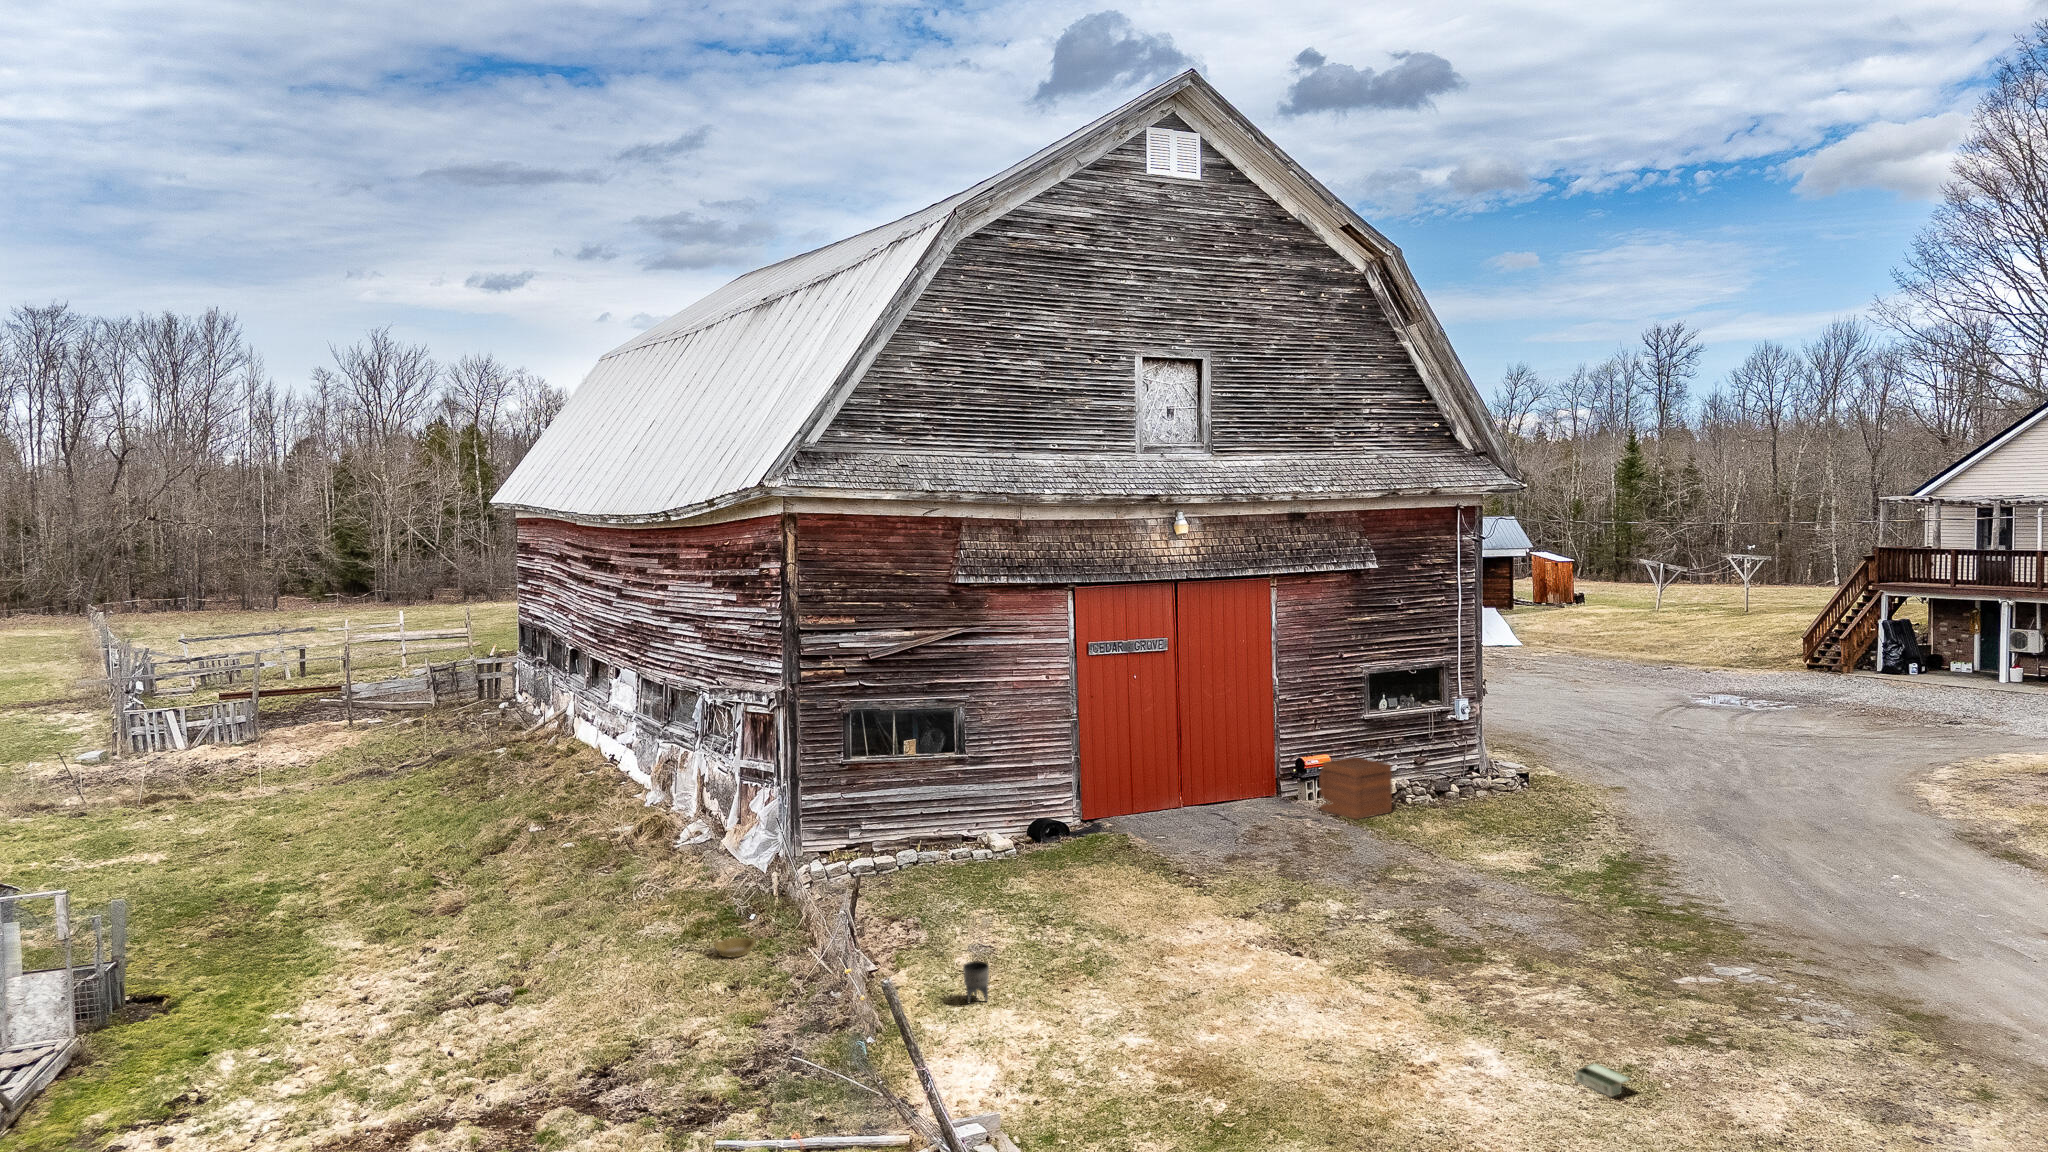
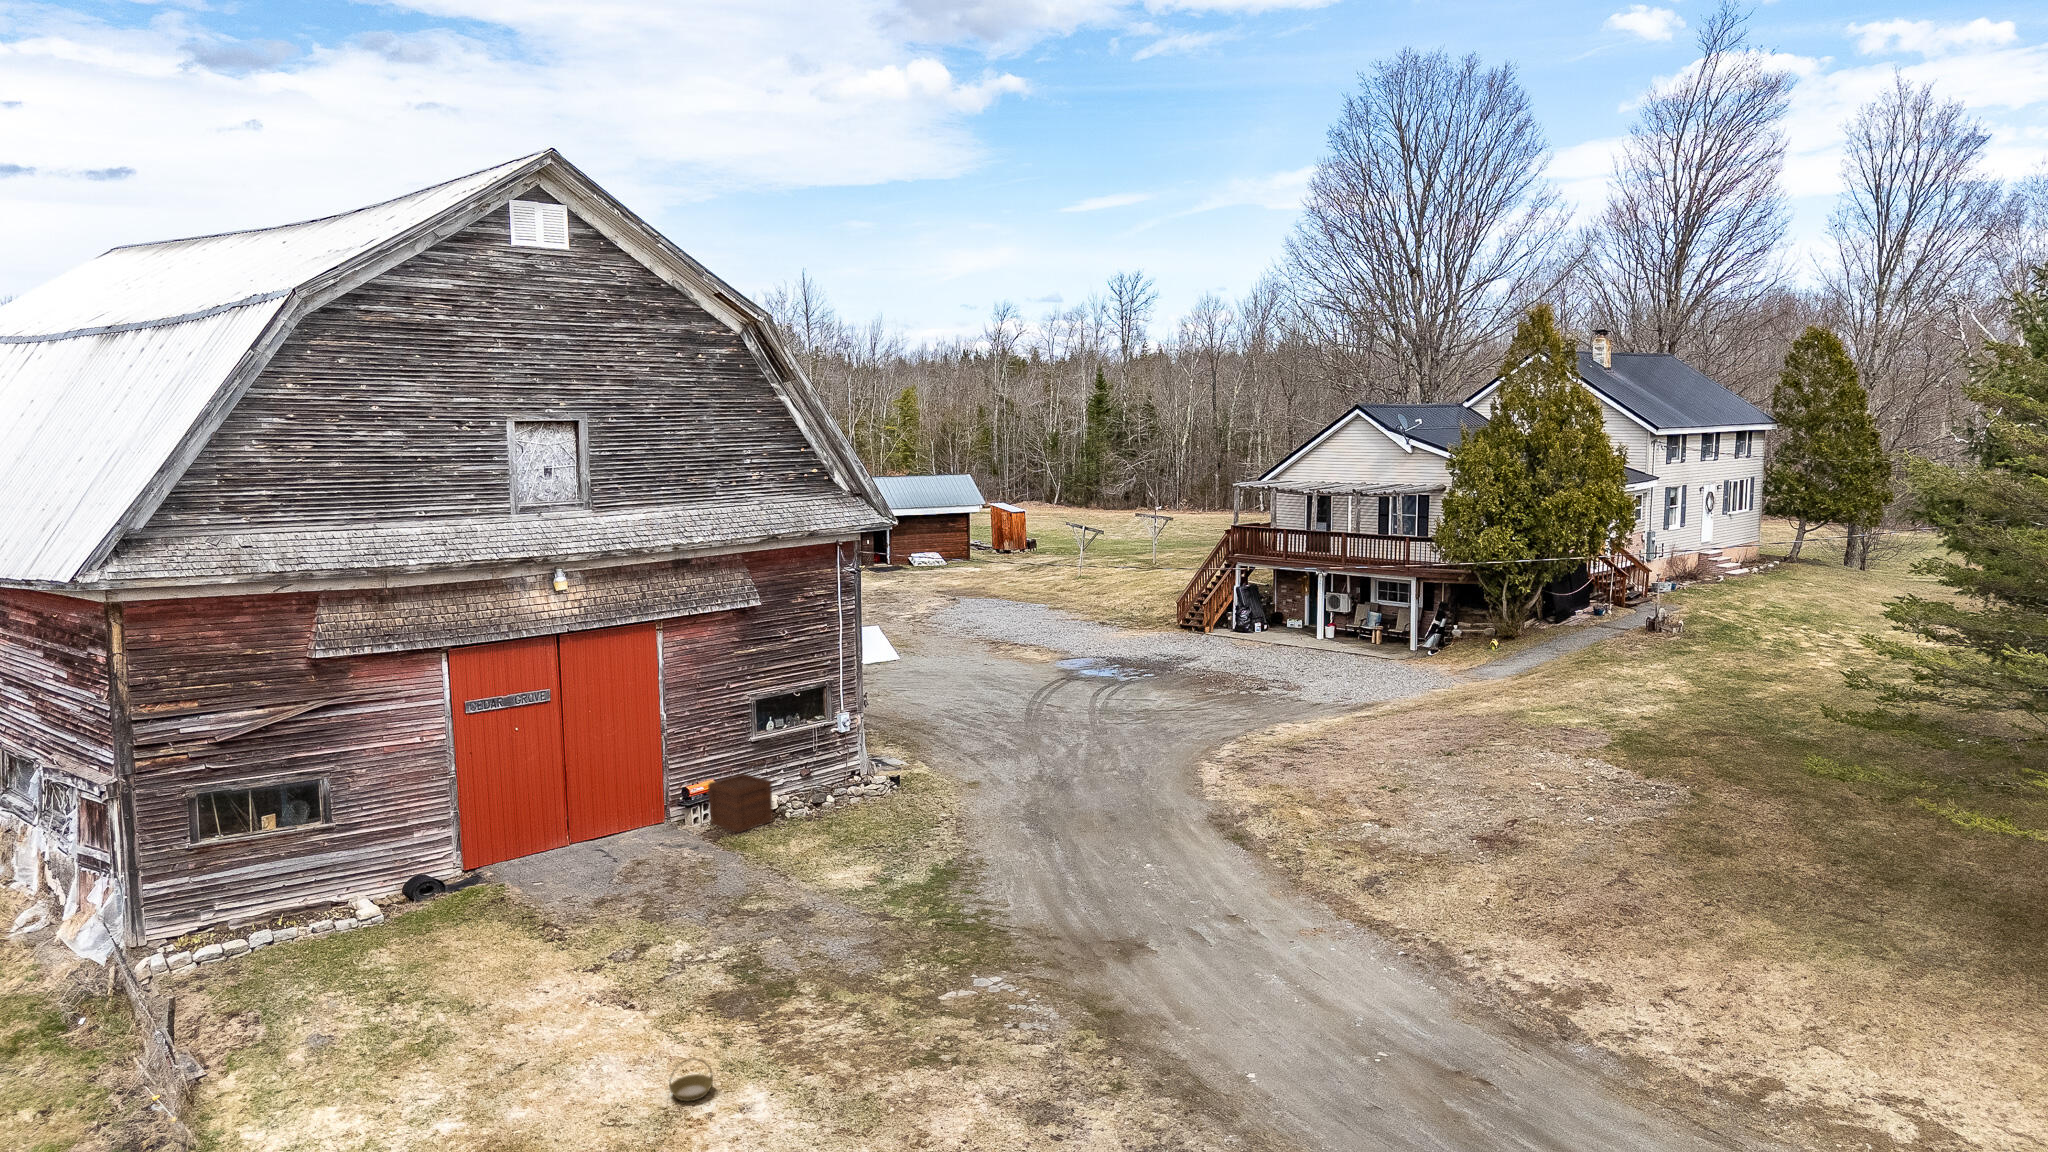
basket: present [714,919,755,957] -> present [669,1059,713,1101]
planter: present [963,961,989,1003] -> none [289,1045,316,1086]
toolbox: present [1575,1064,1630,1097] -> none [802,1060,840,1087]

